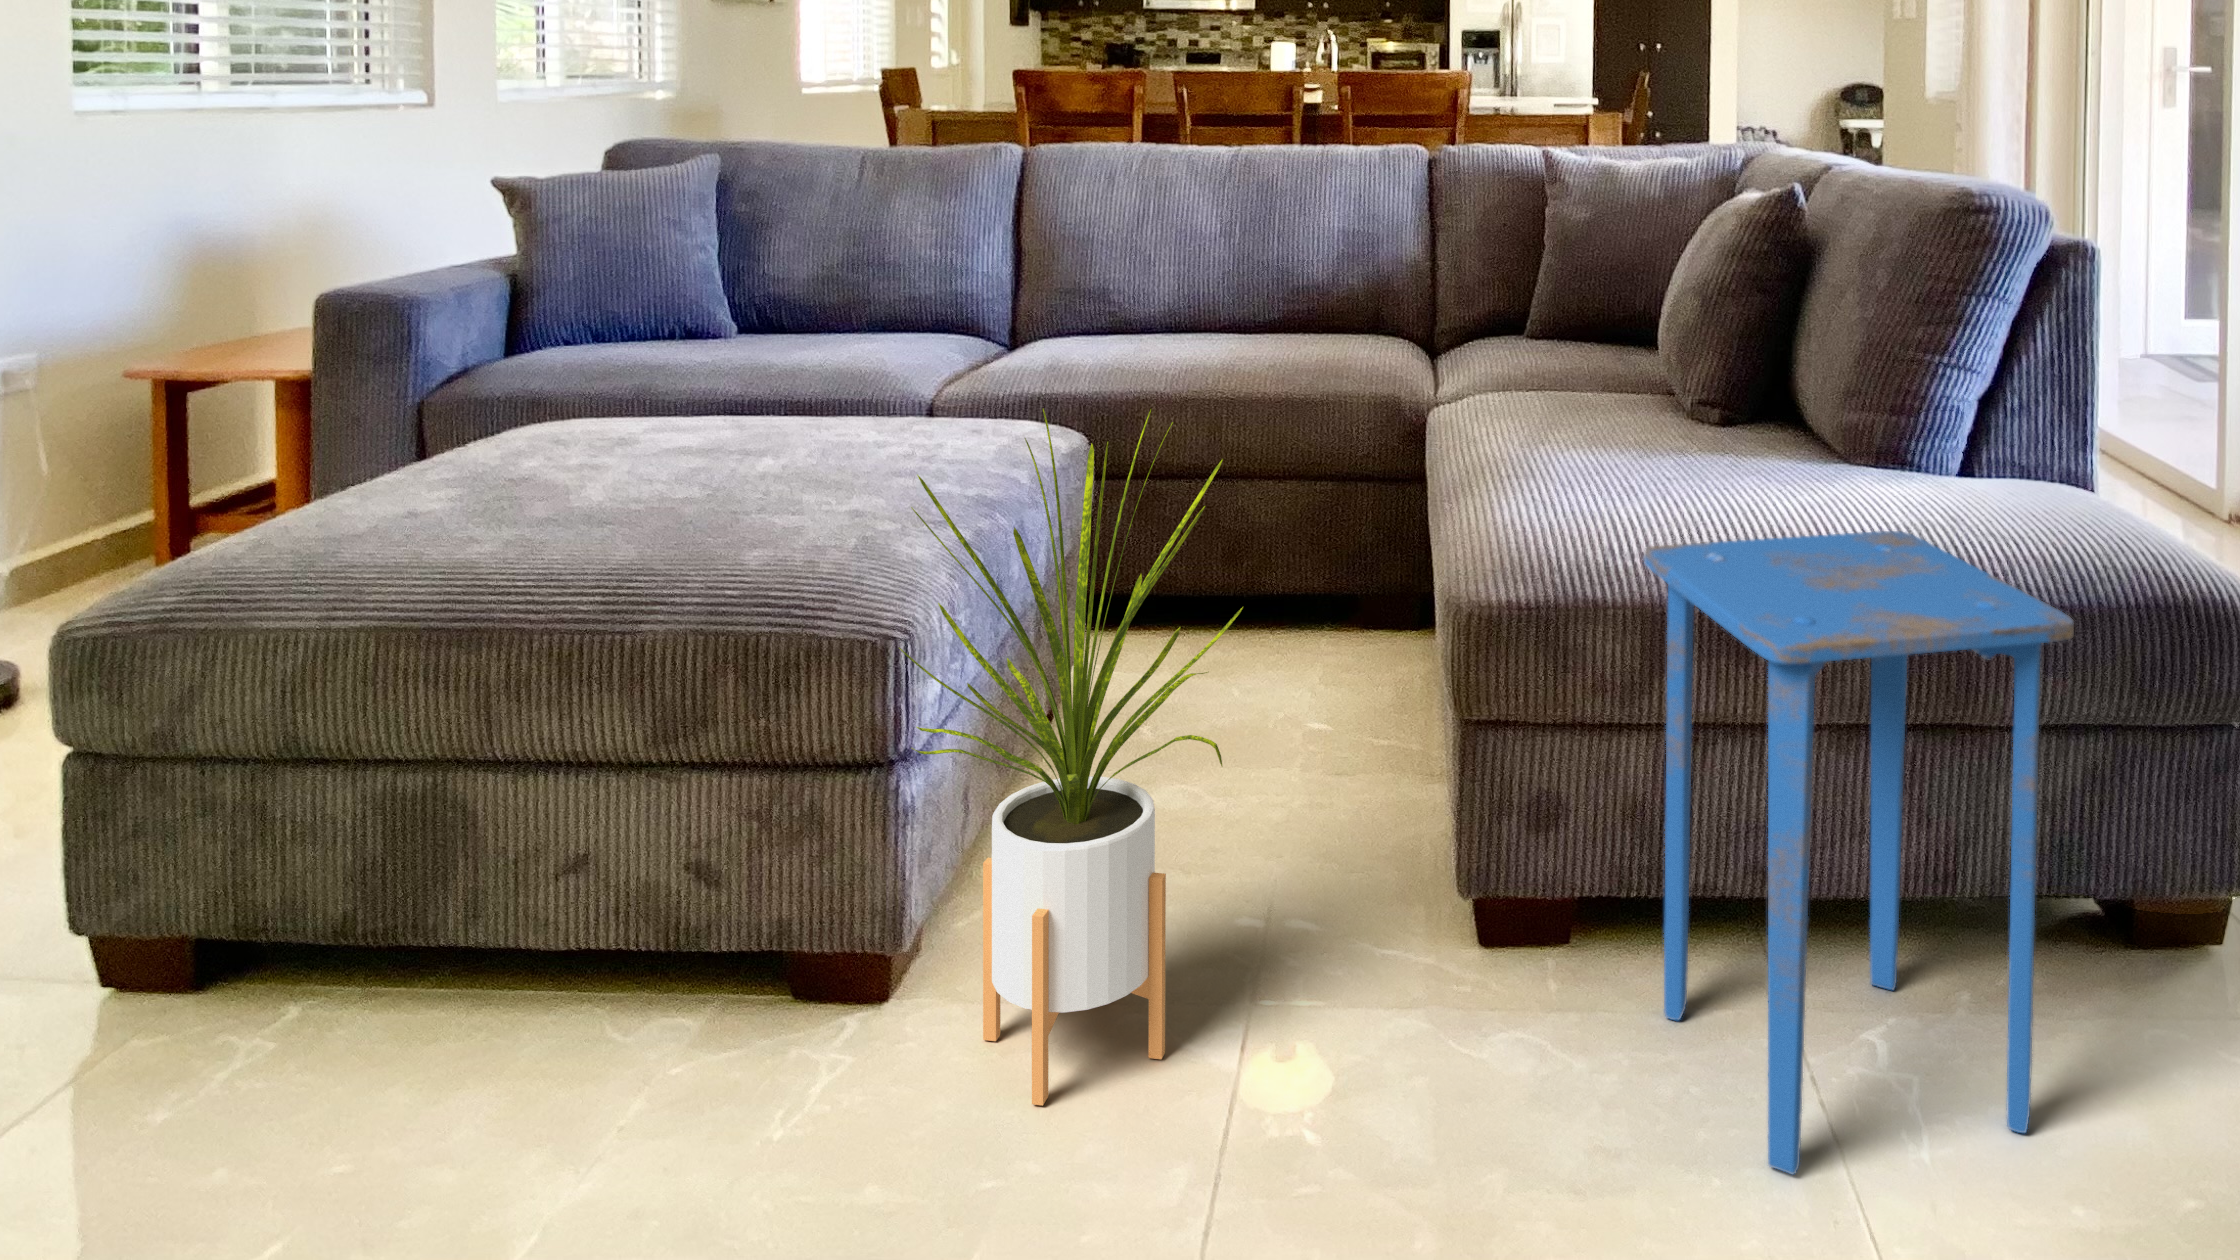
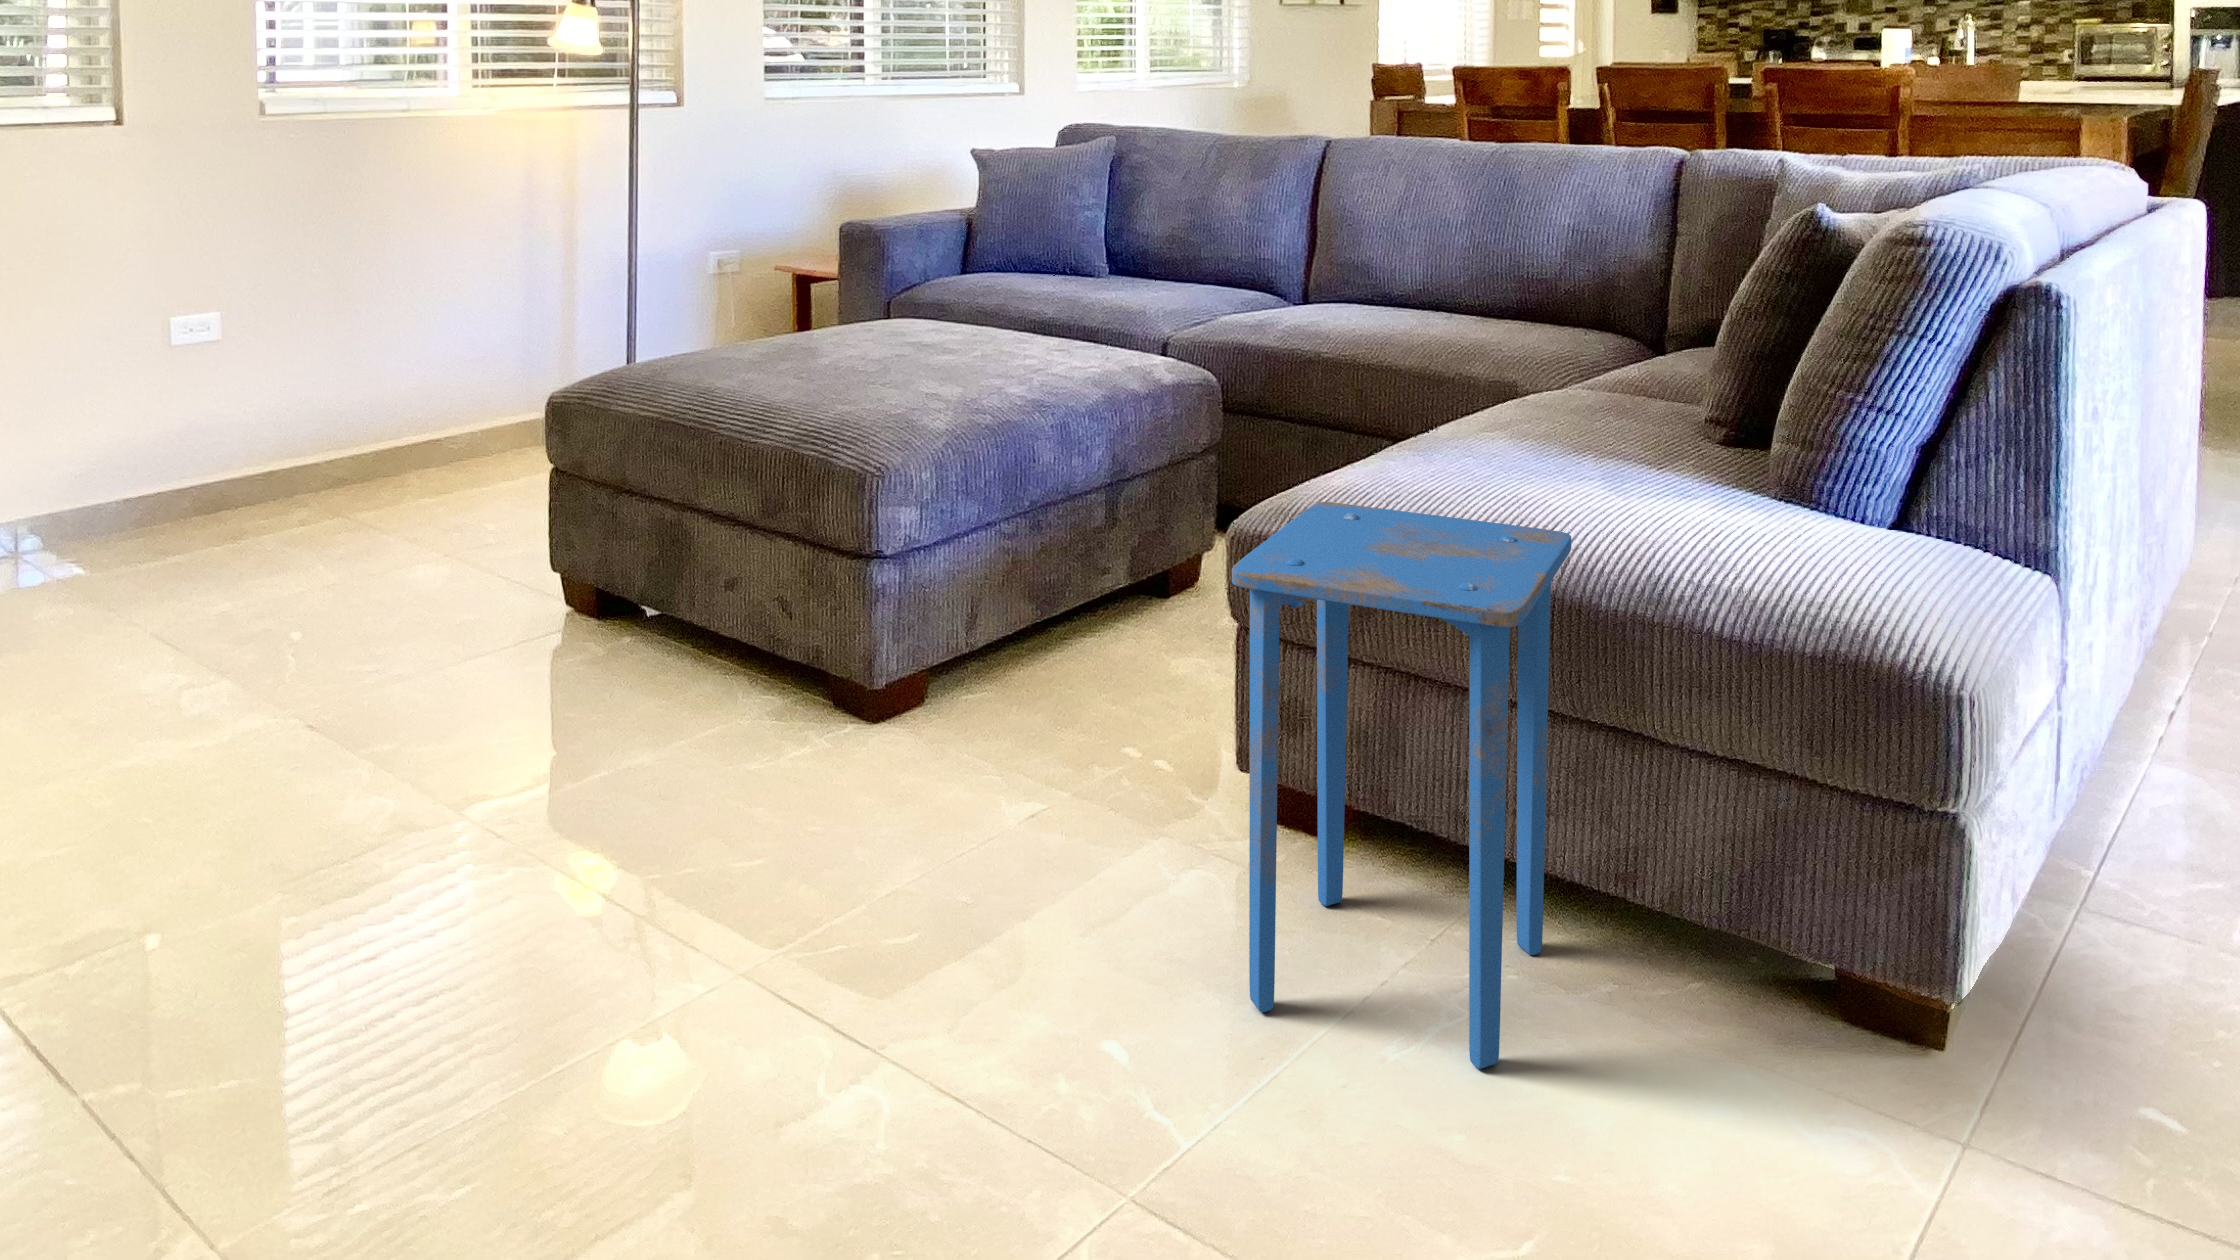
house plant: present [899,409,1243,1105] -> none [821,330,1062,802]

